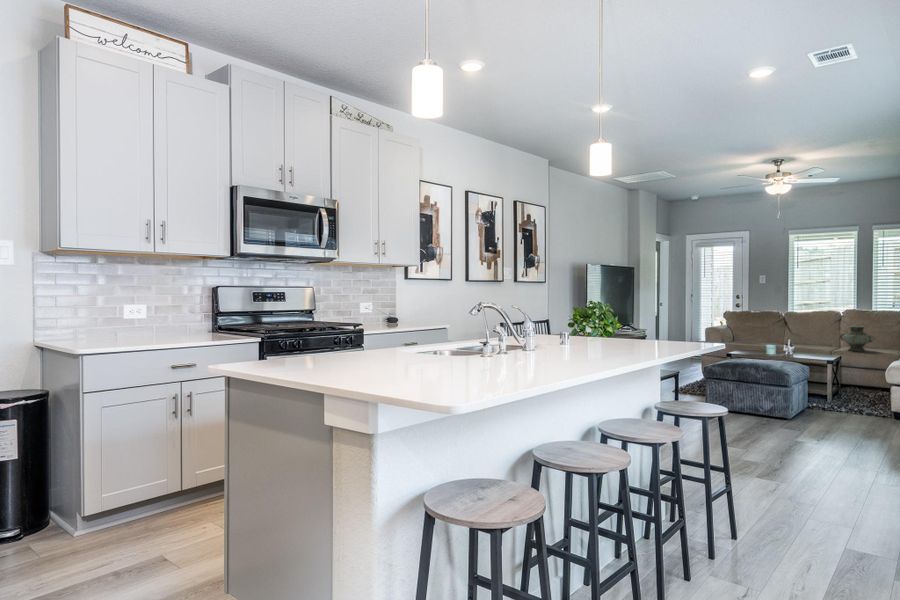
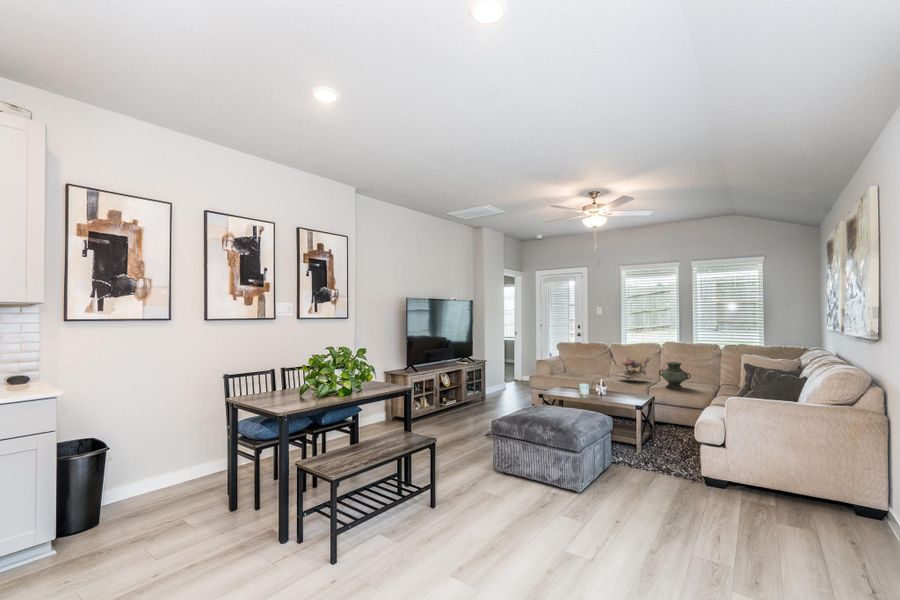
flower arrangement: none [793,323,829,346] -> present [619,358,649,380]

